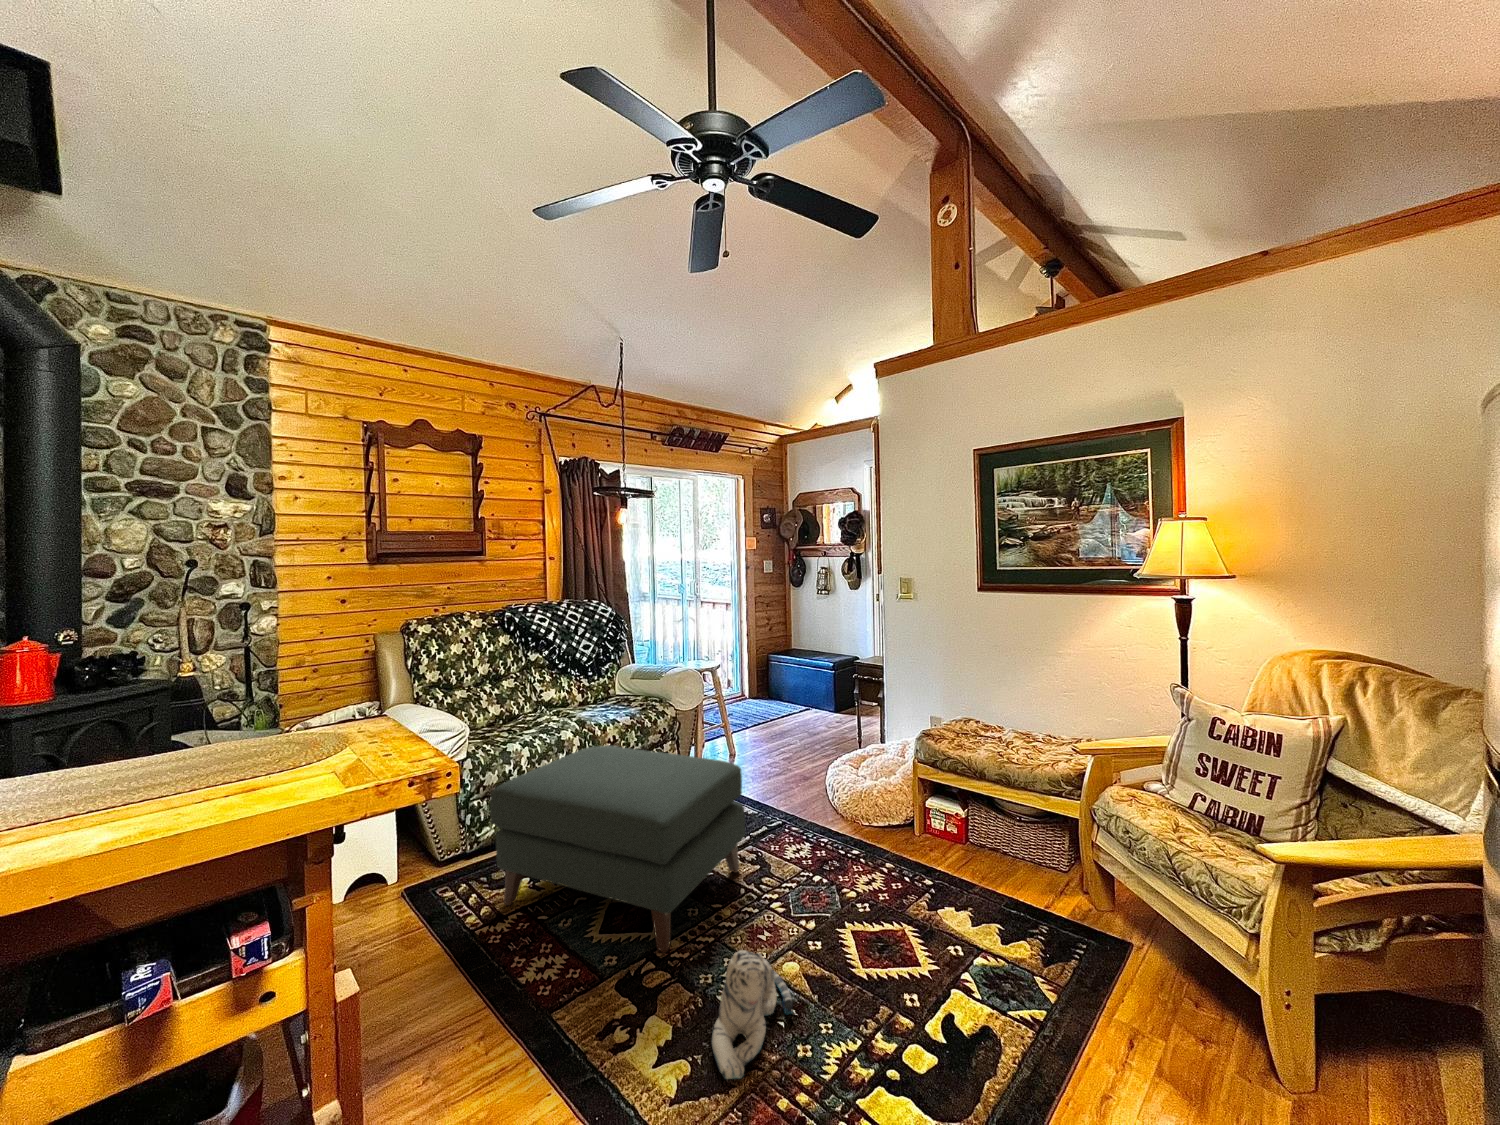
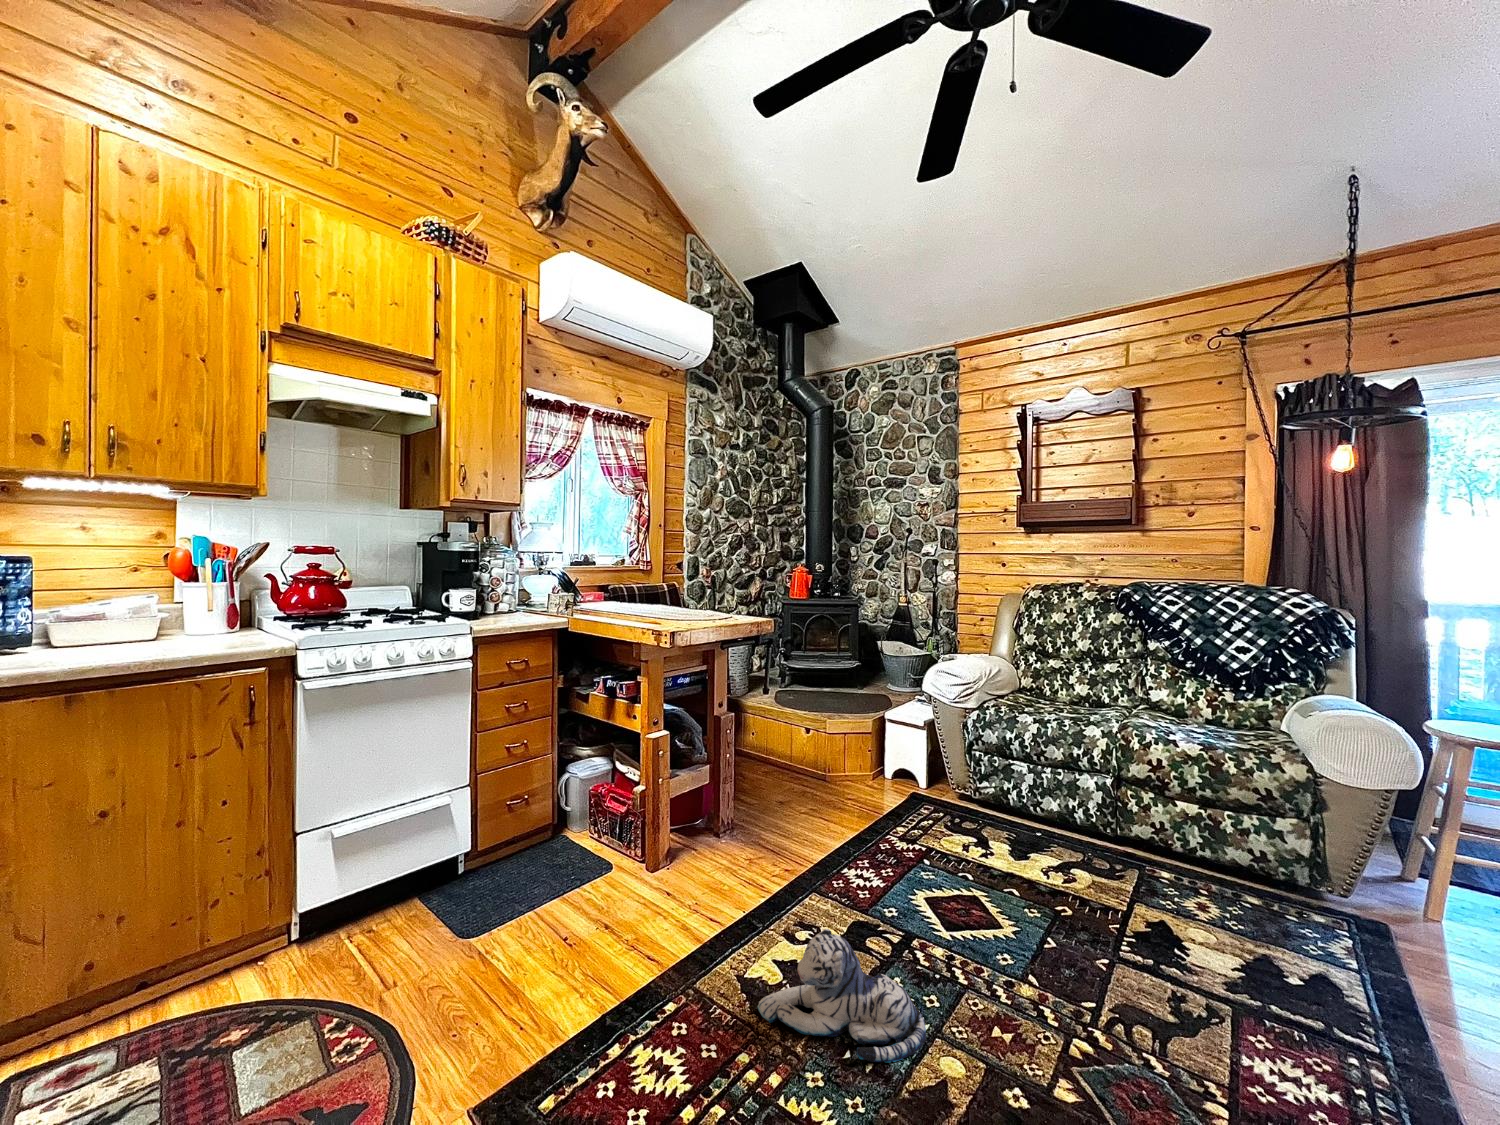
ottoman: present [490,745,745,953] -> none [906,727,1140,990]

